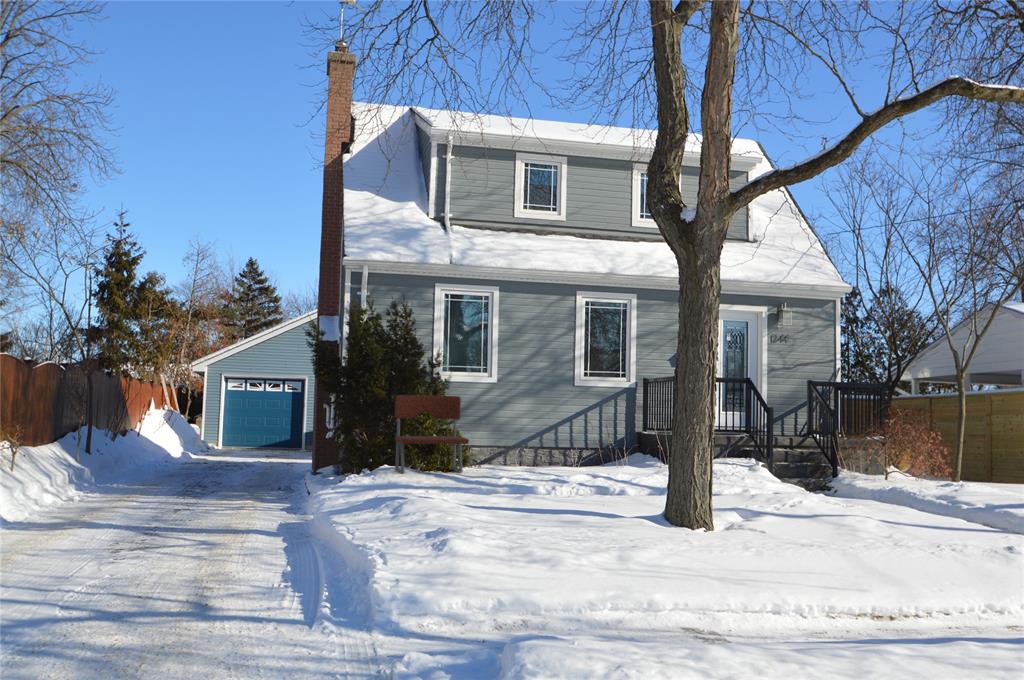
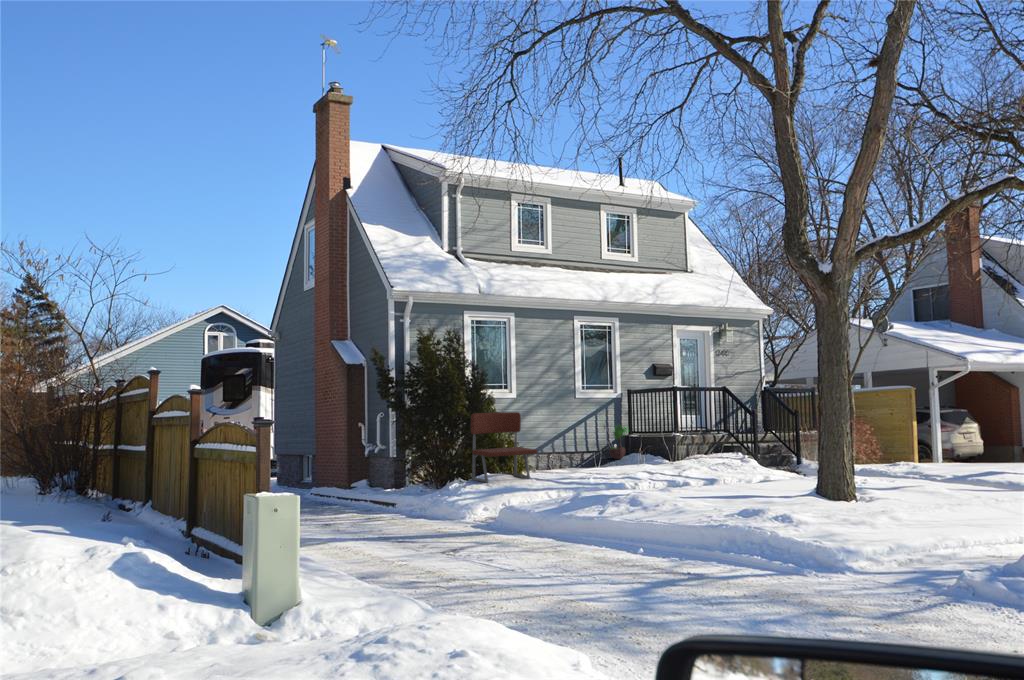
potted tree: none [612,416,639,461] -> present [609,425,627,459]

